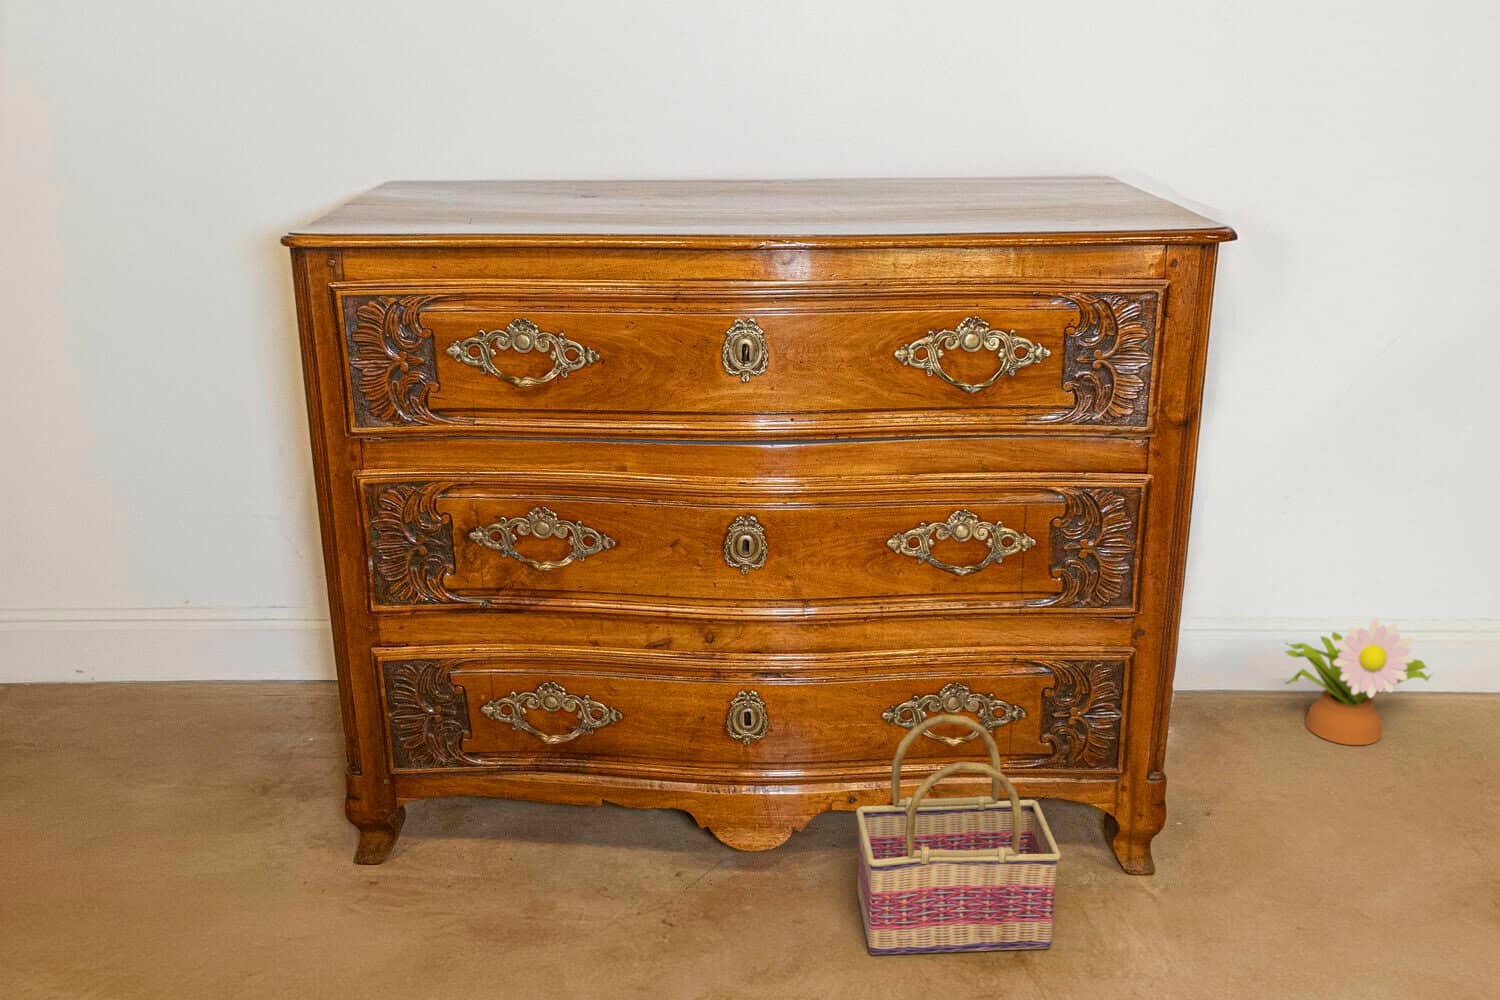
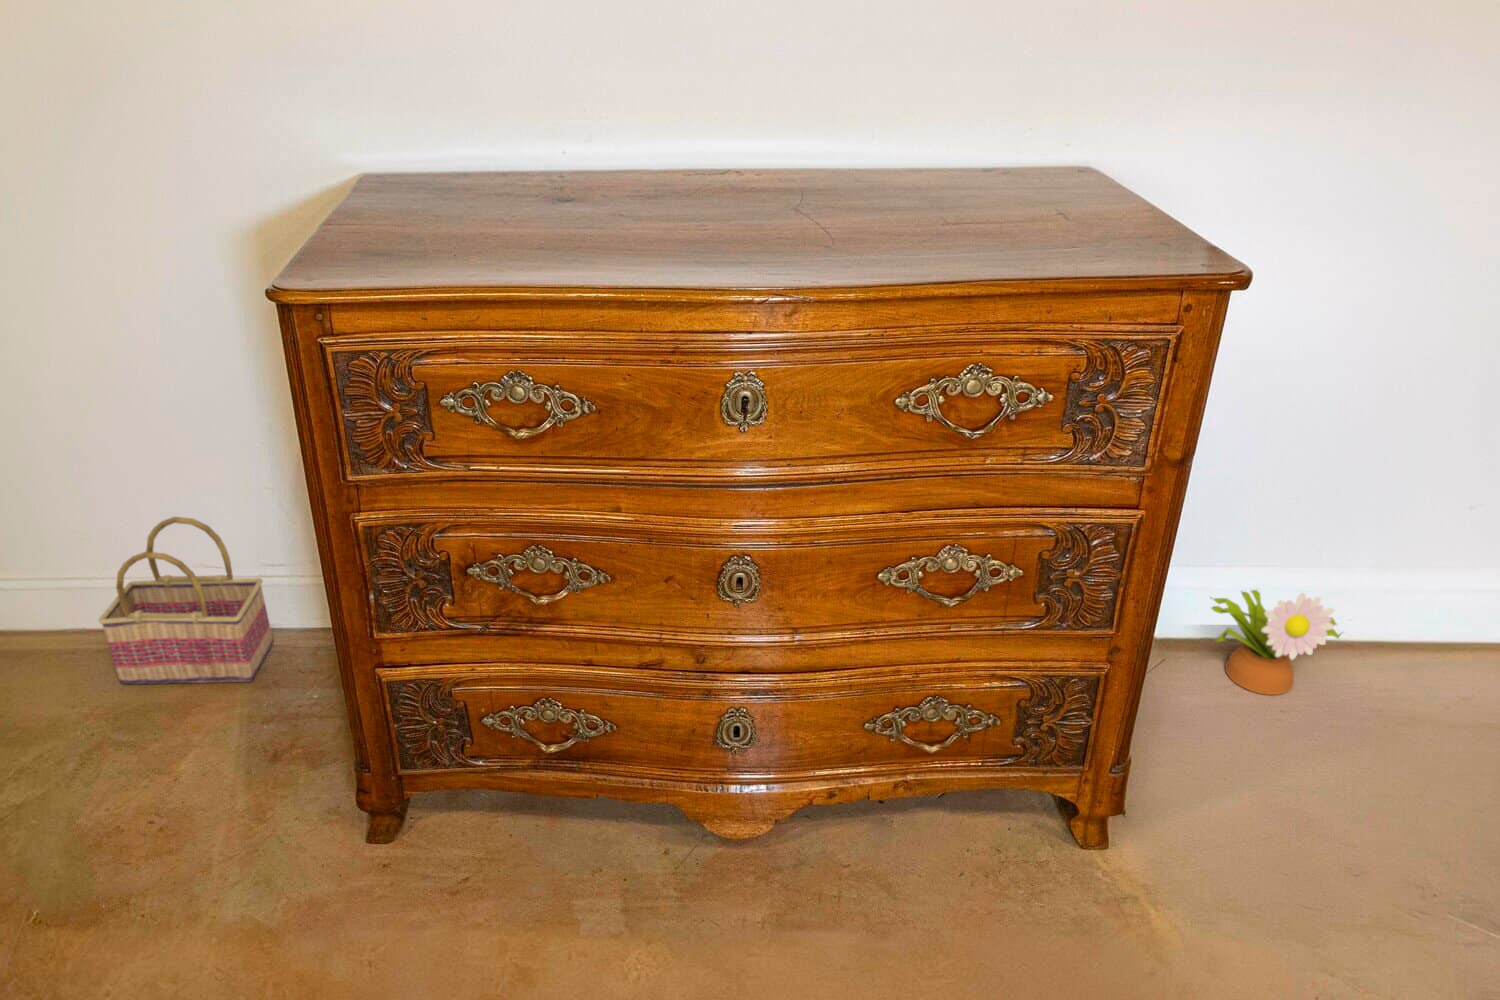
basket: present [856,714,1061,955] -> present [99,517,273,684]

